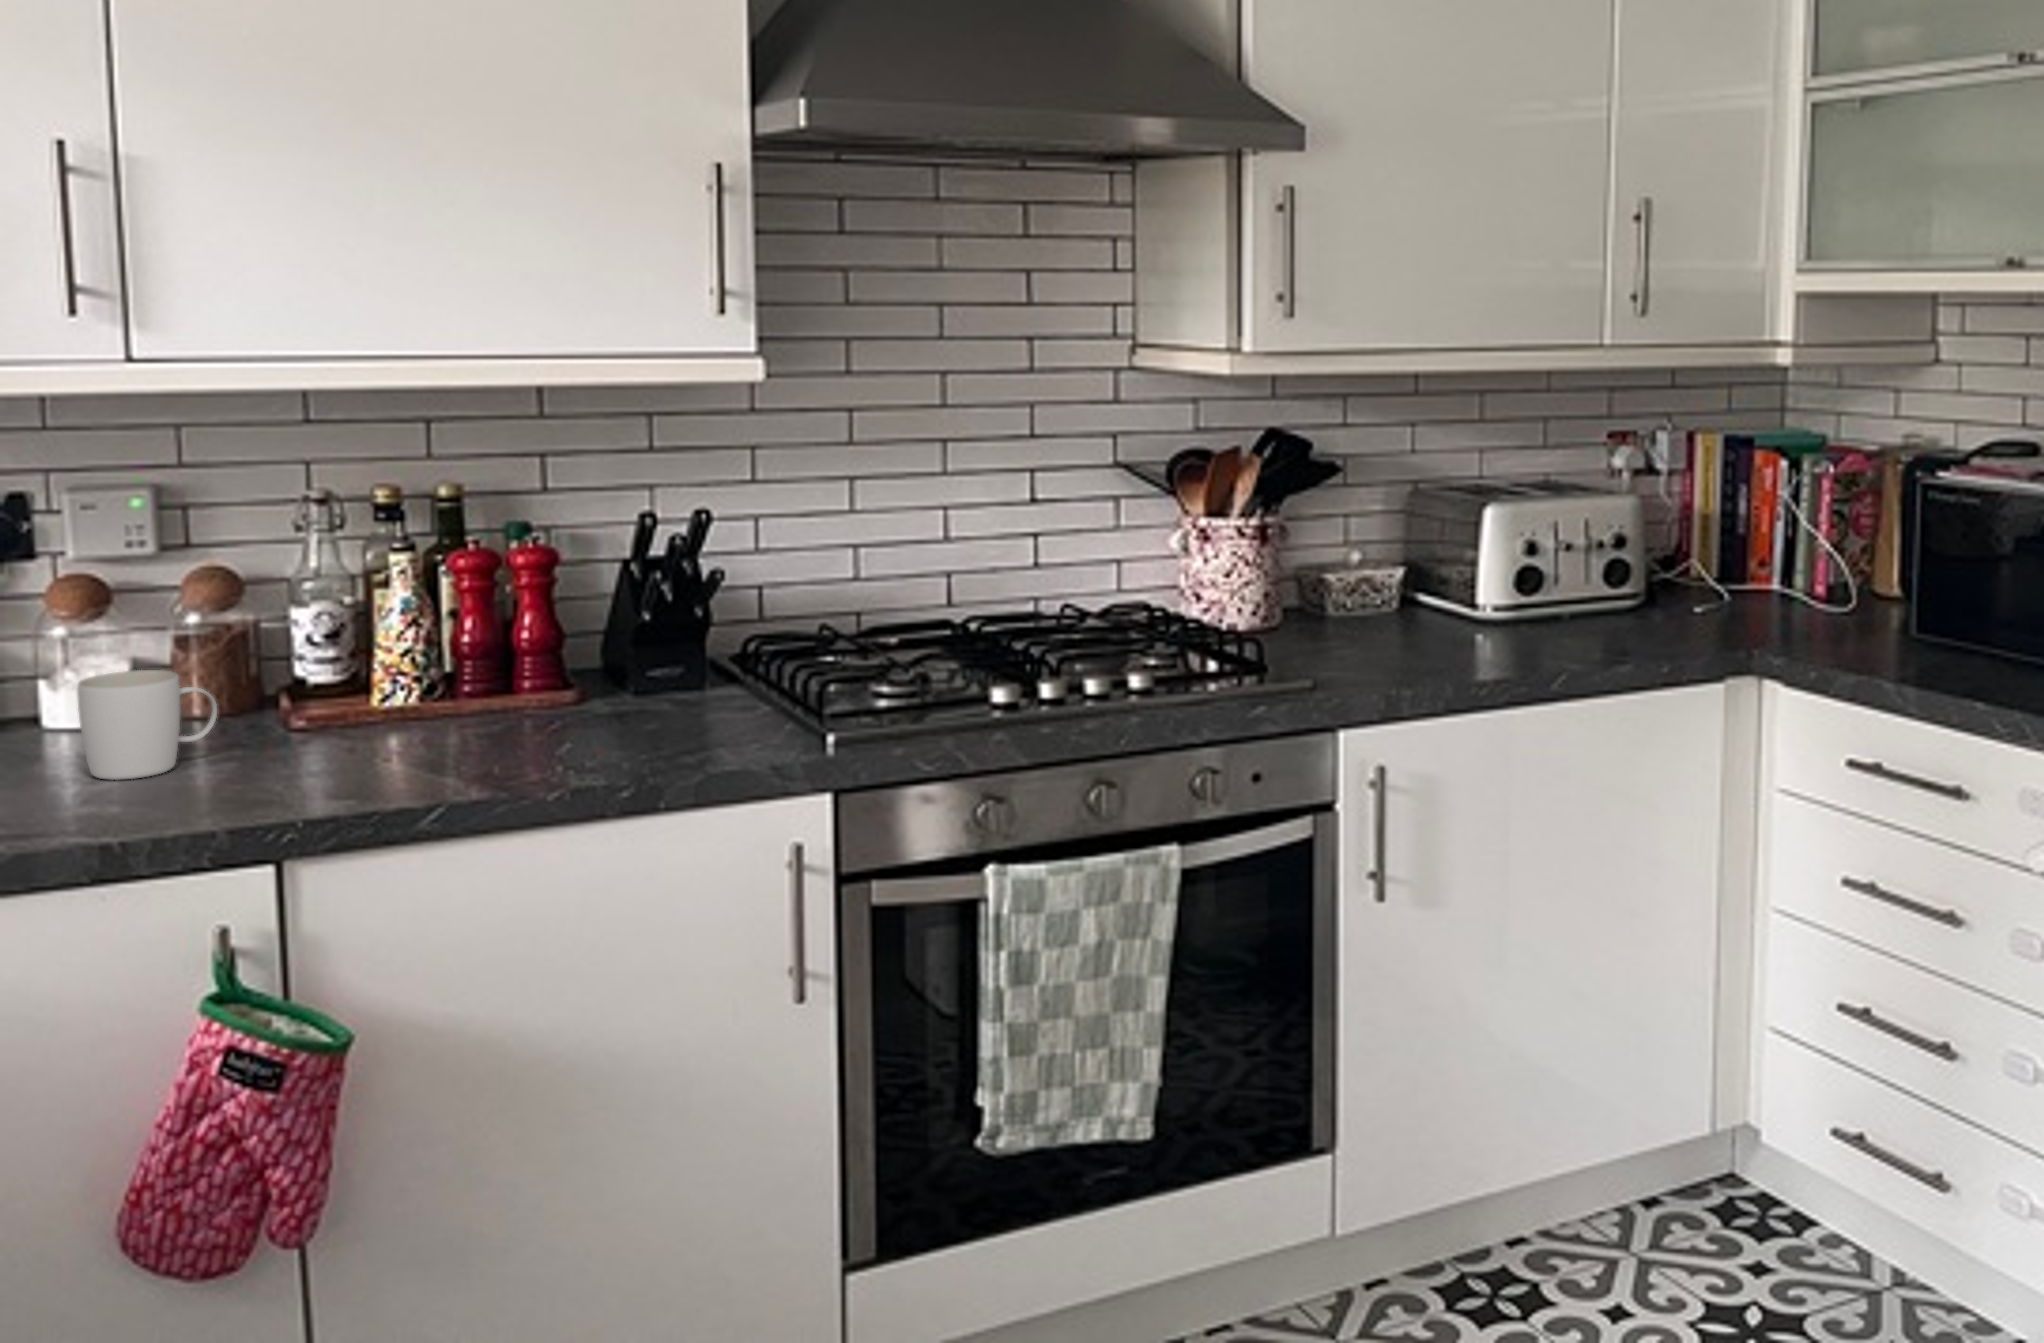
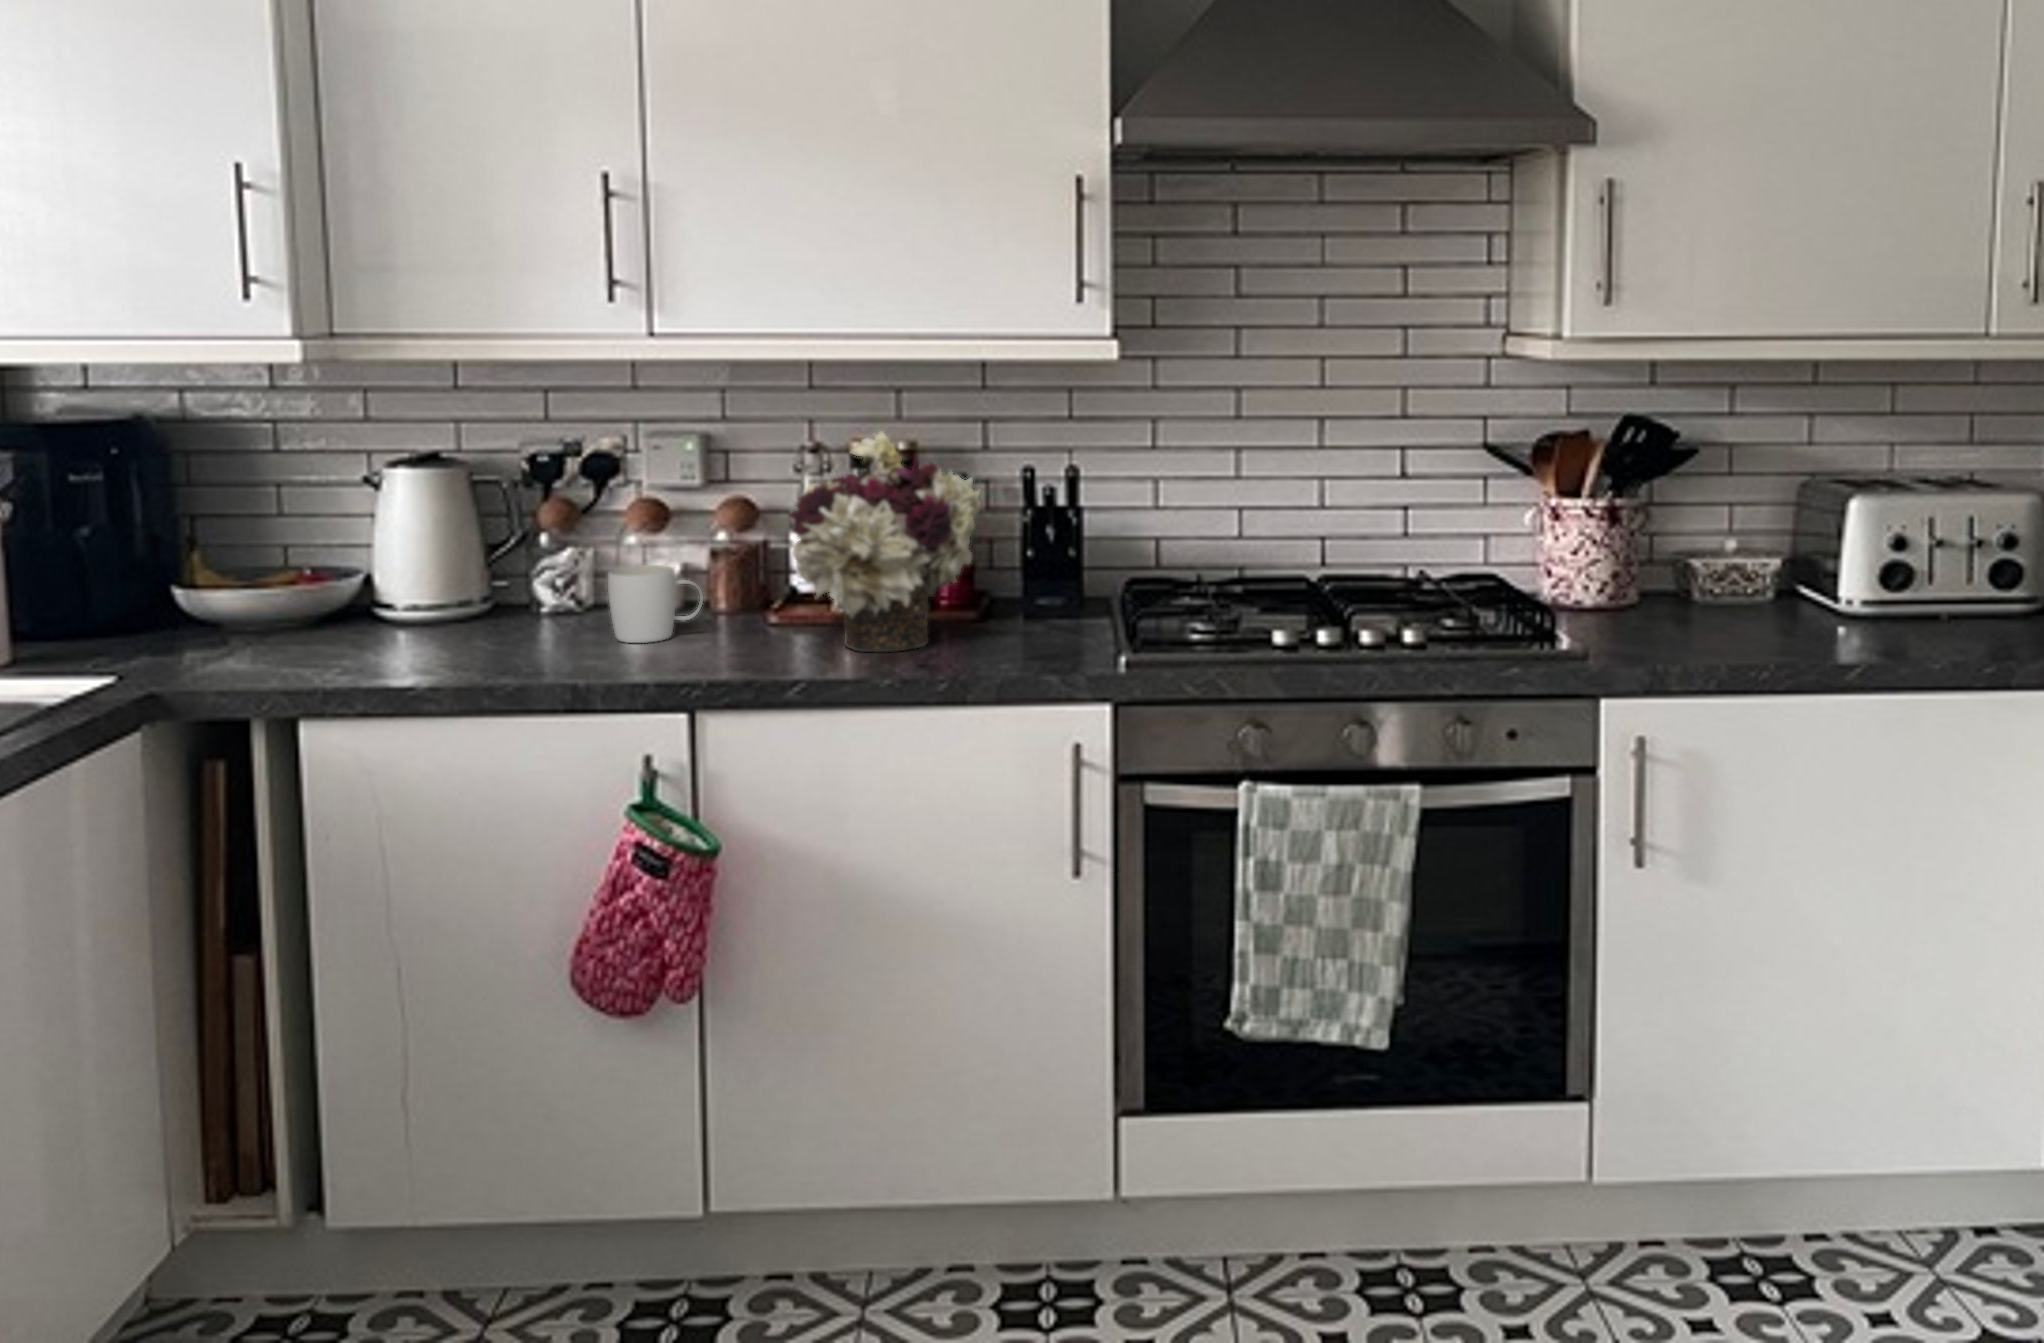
flower arrangement: none [359,476,629,759] -> present [788,432,981,652]

